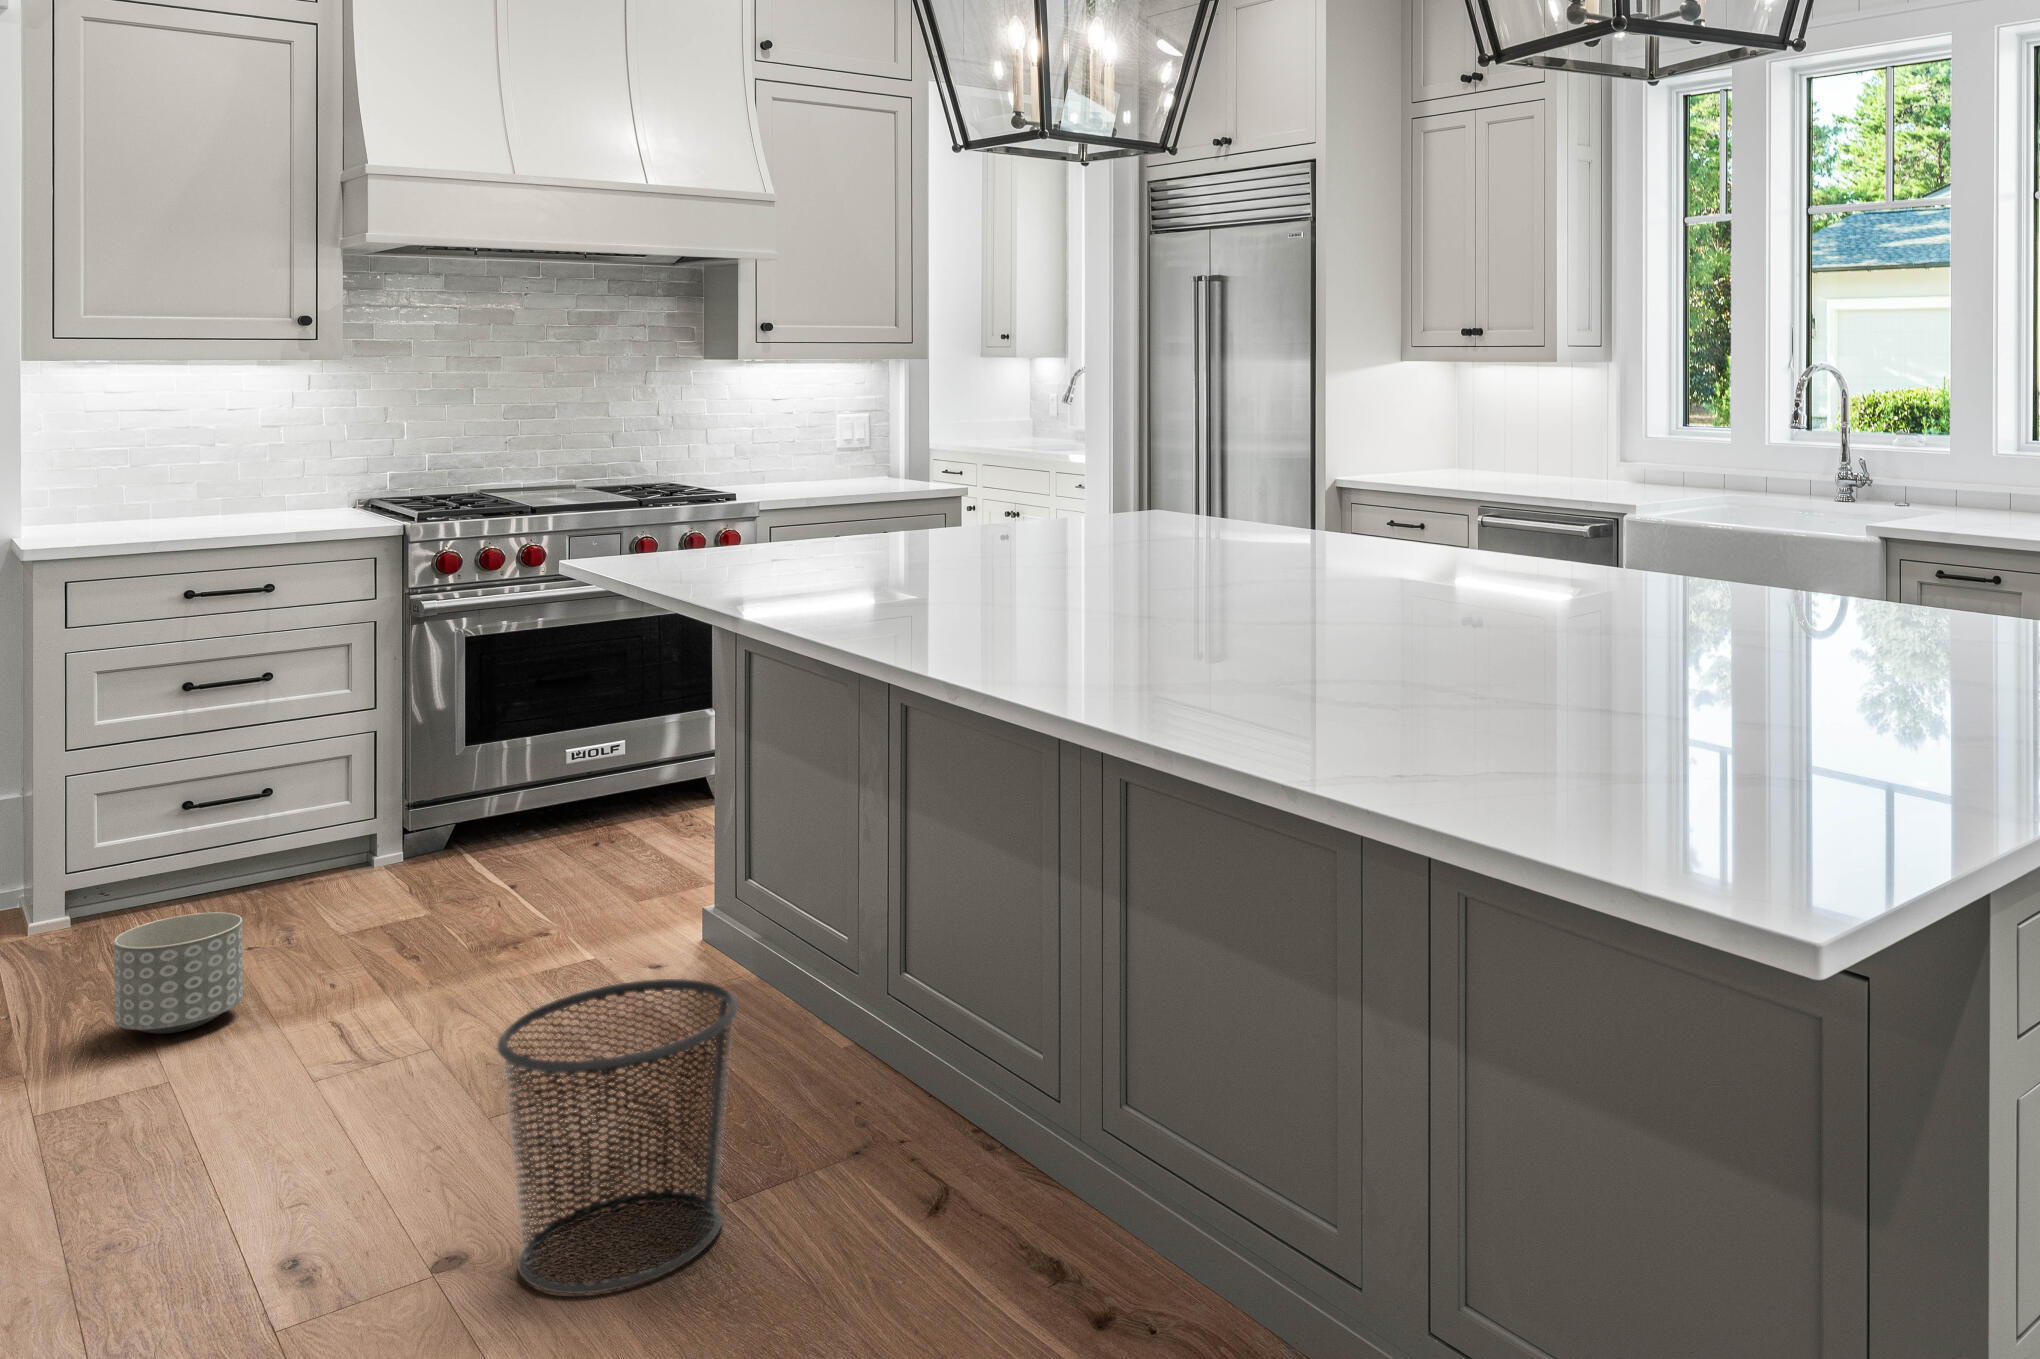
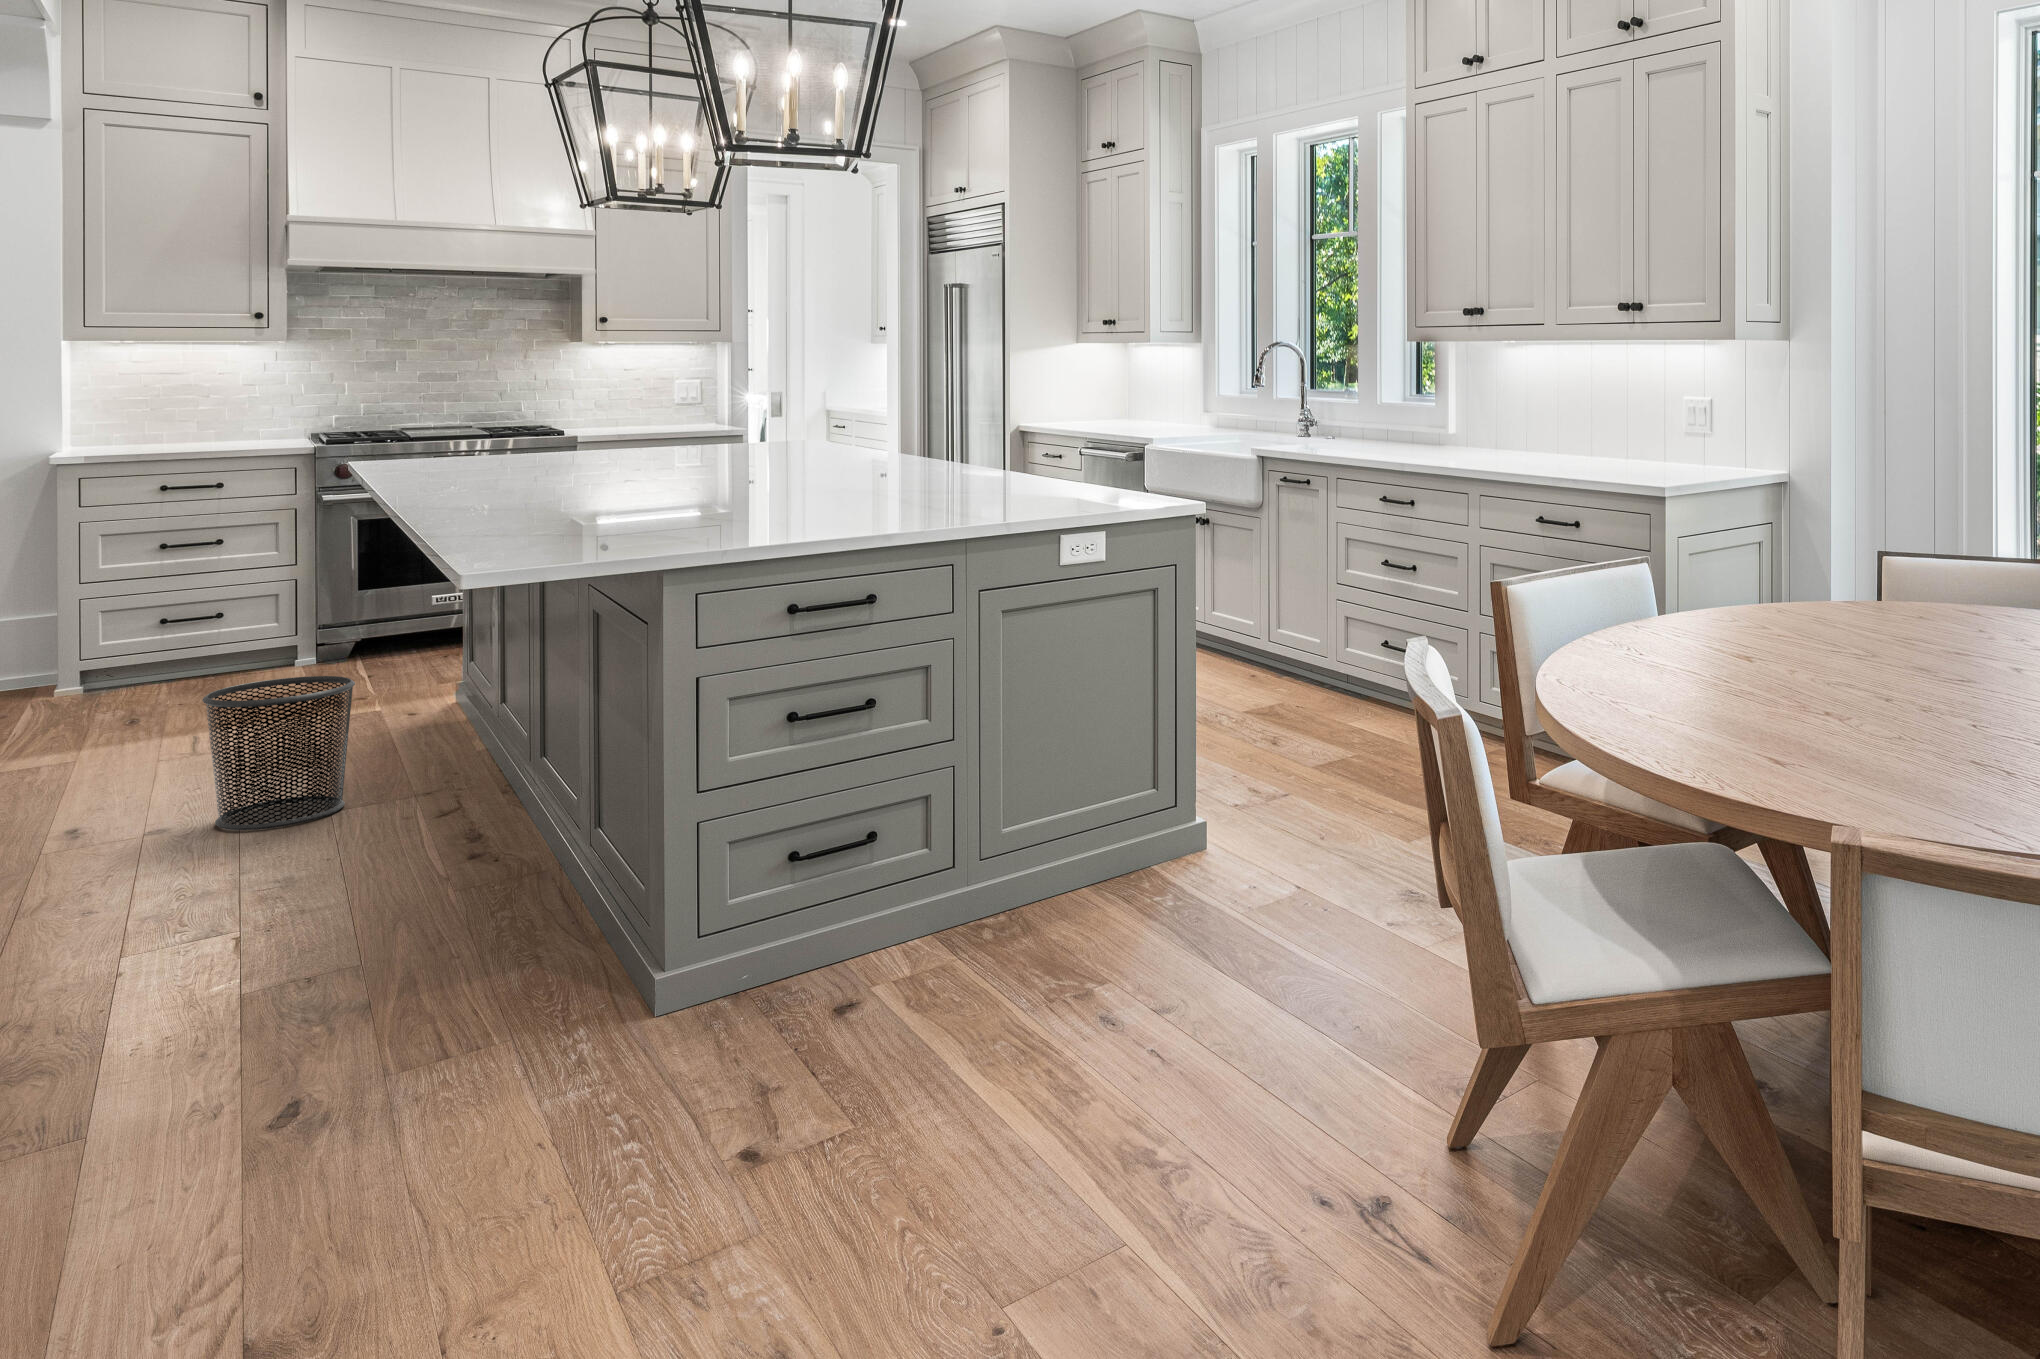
planter: present [114,912,243,1034] -> none [76,672,158,739]

